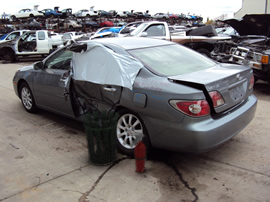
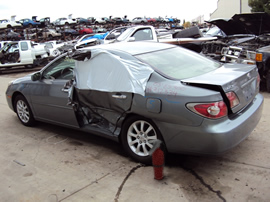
waste bin: present [82,110,119,166] -> none [93,119,132,176]

